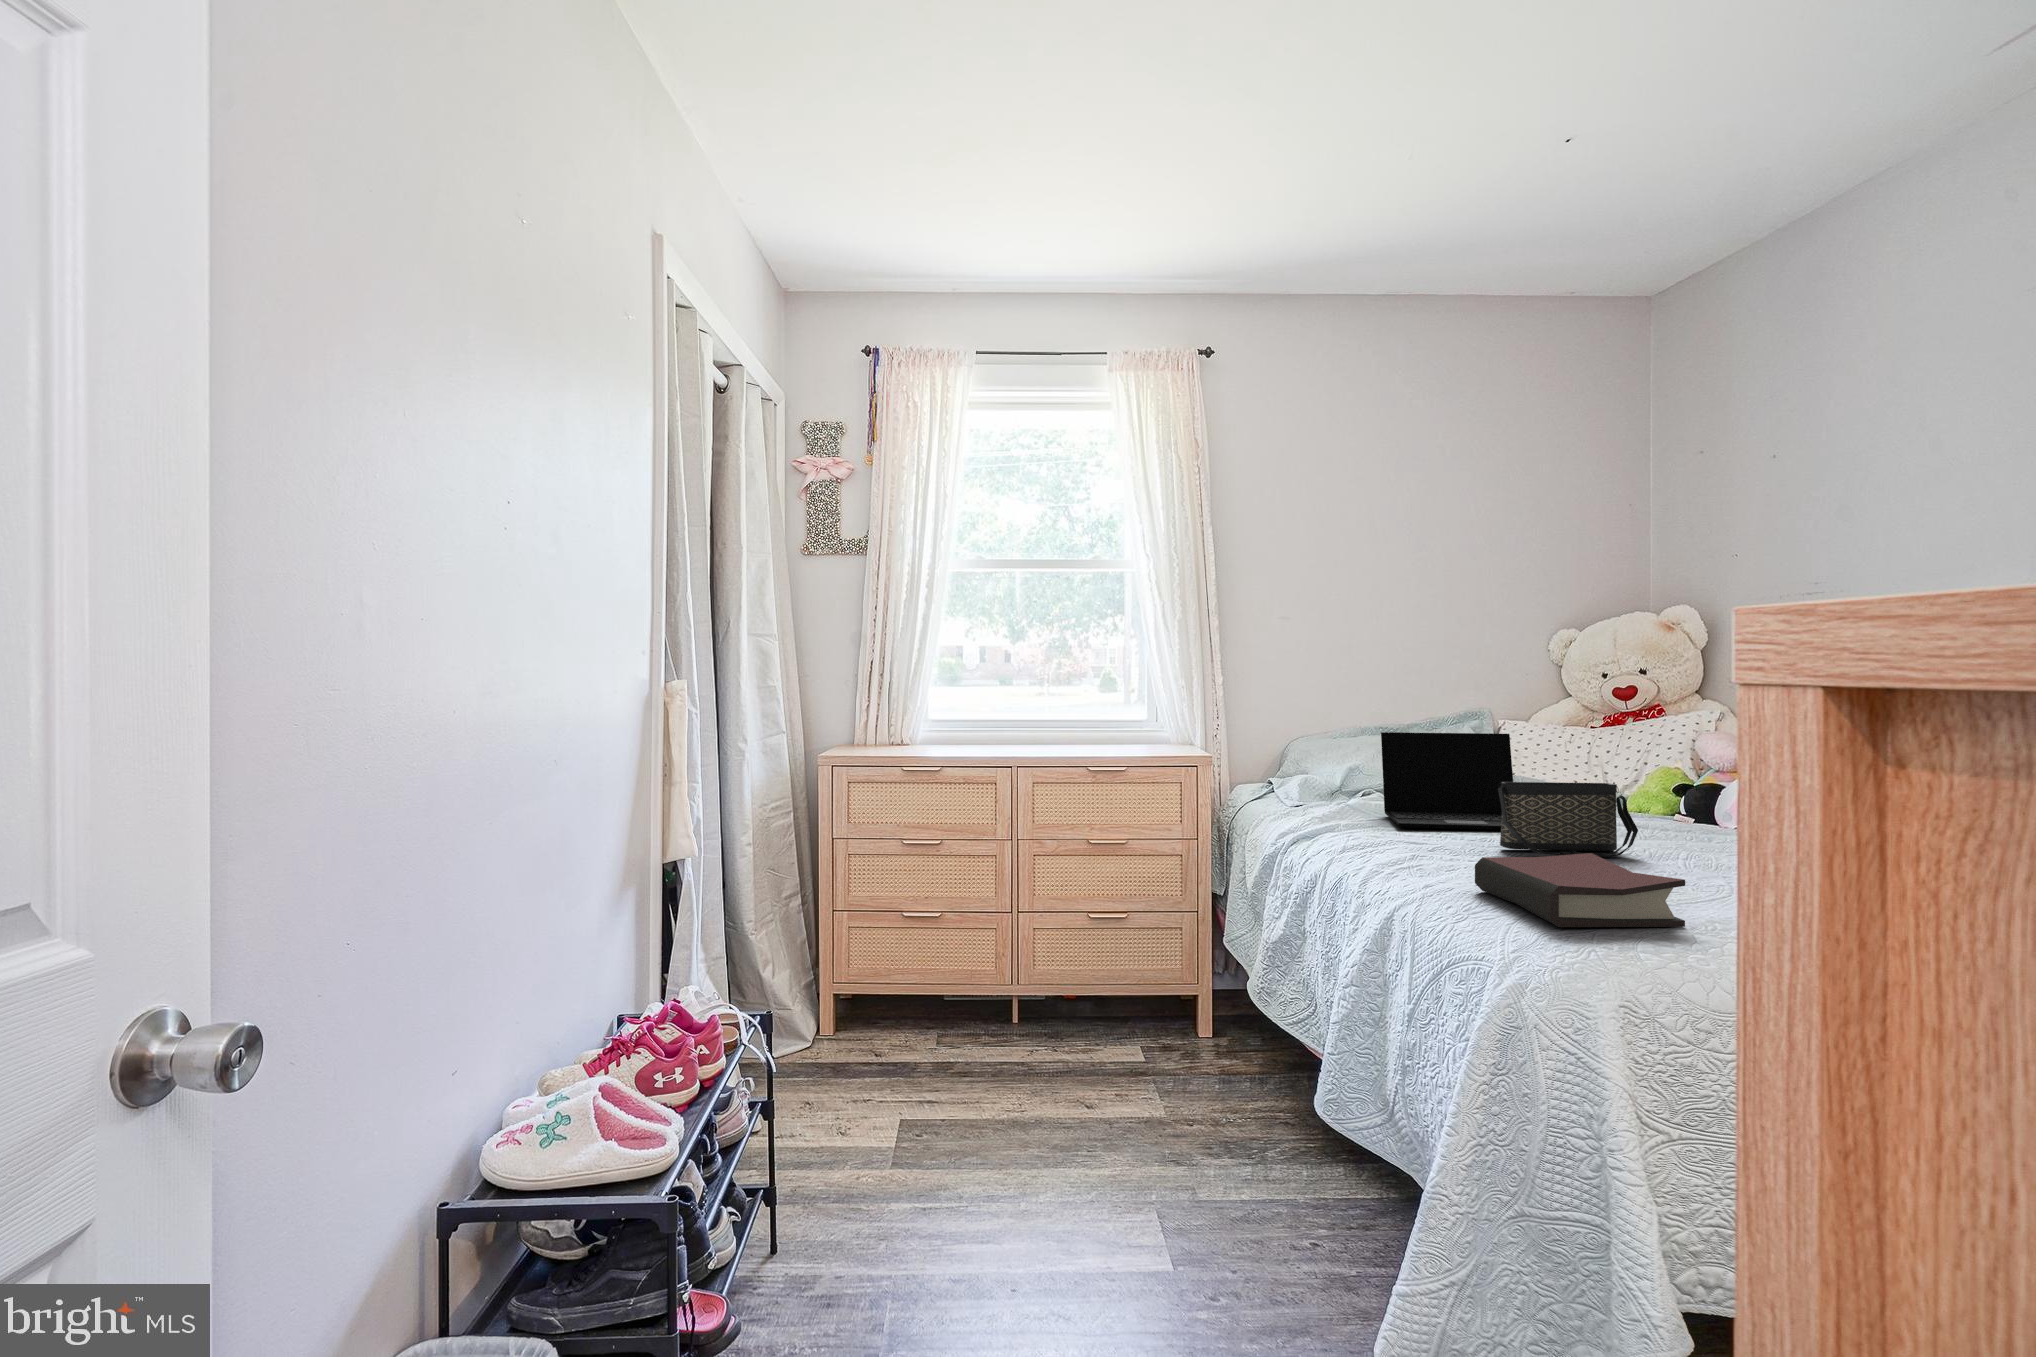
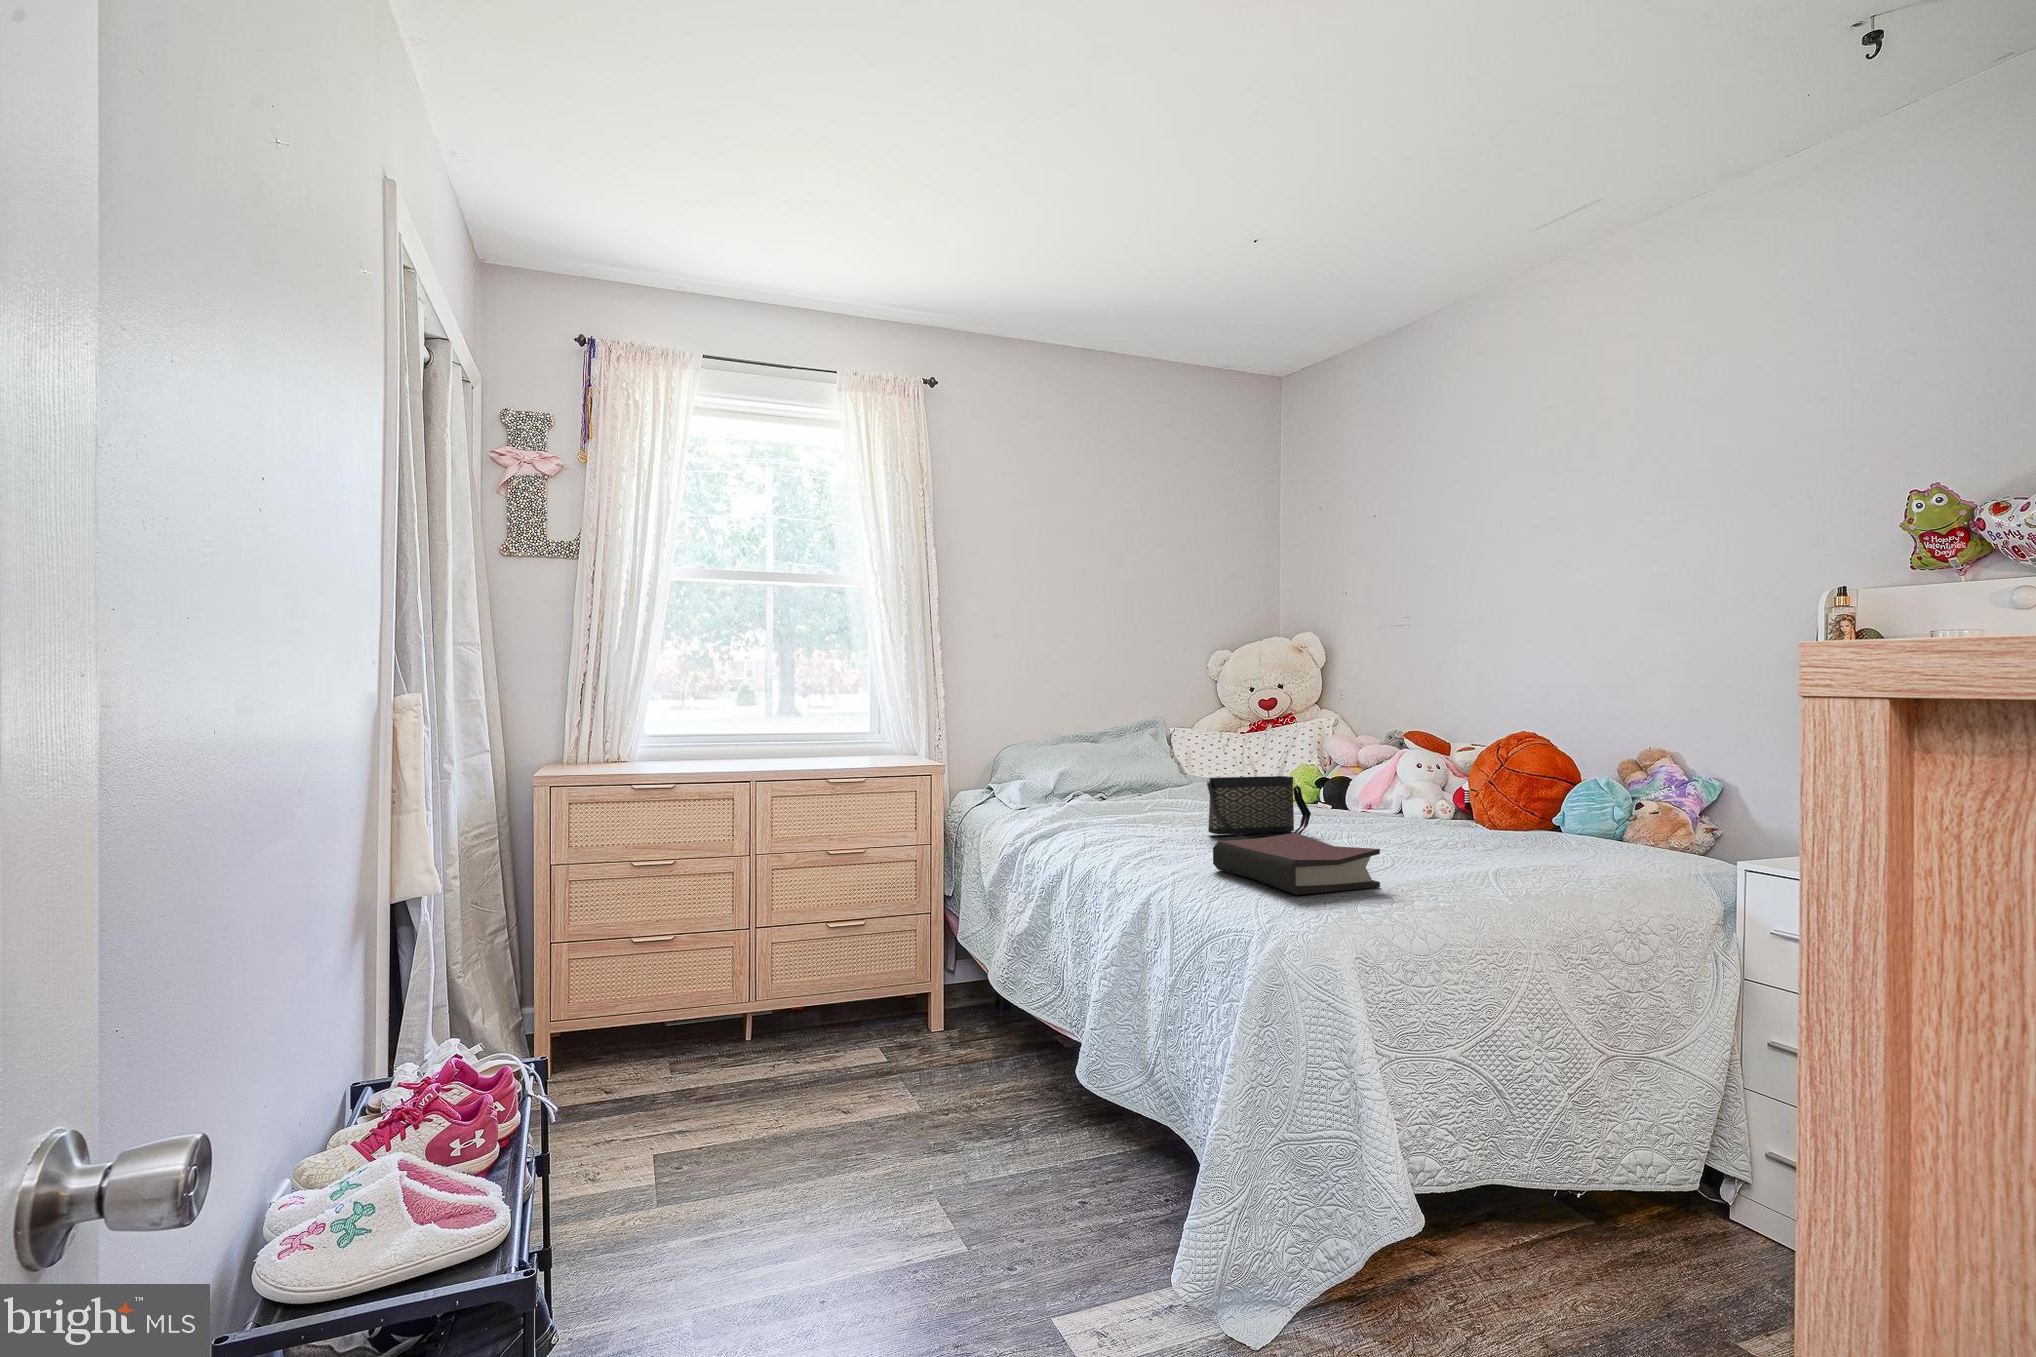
laptop: present [1381,732,1513,830] -> none [1095,738,1229,821]

